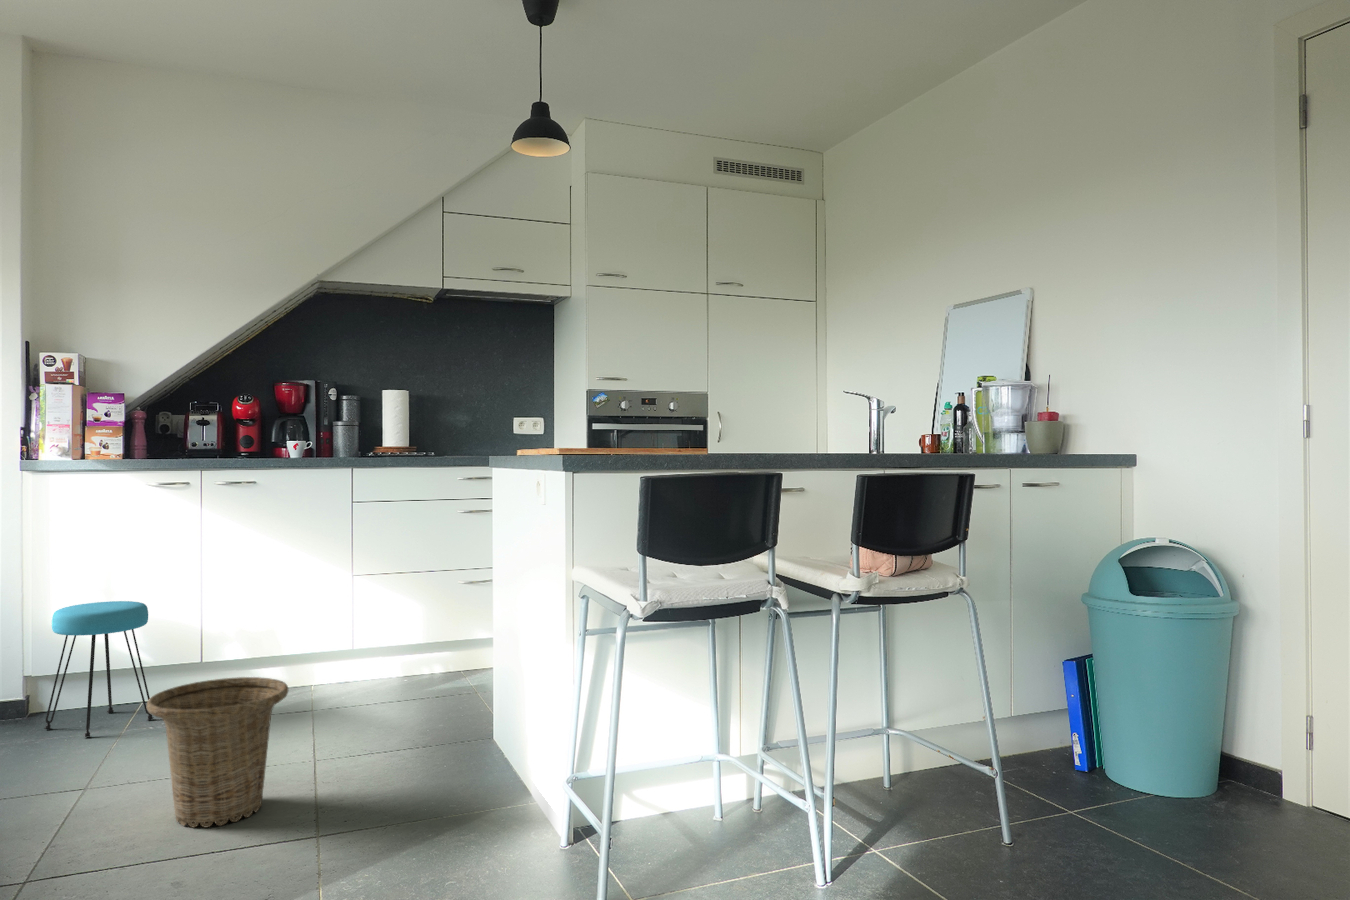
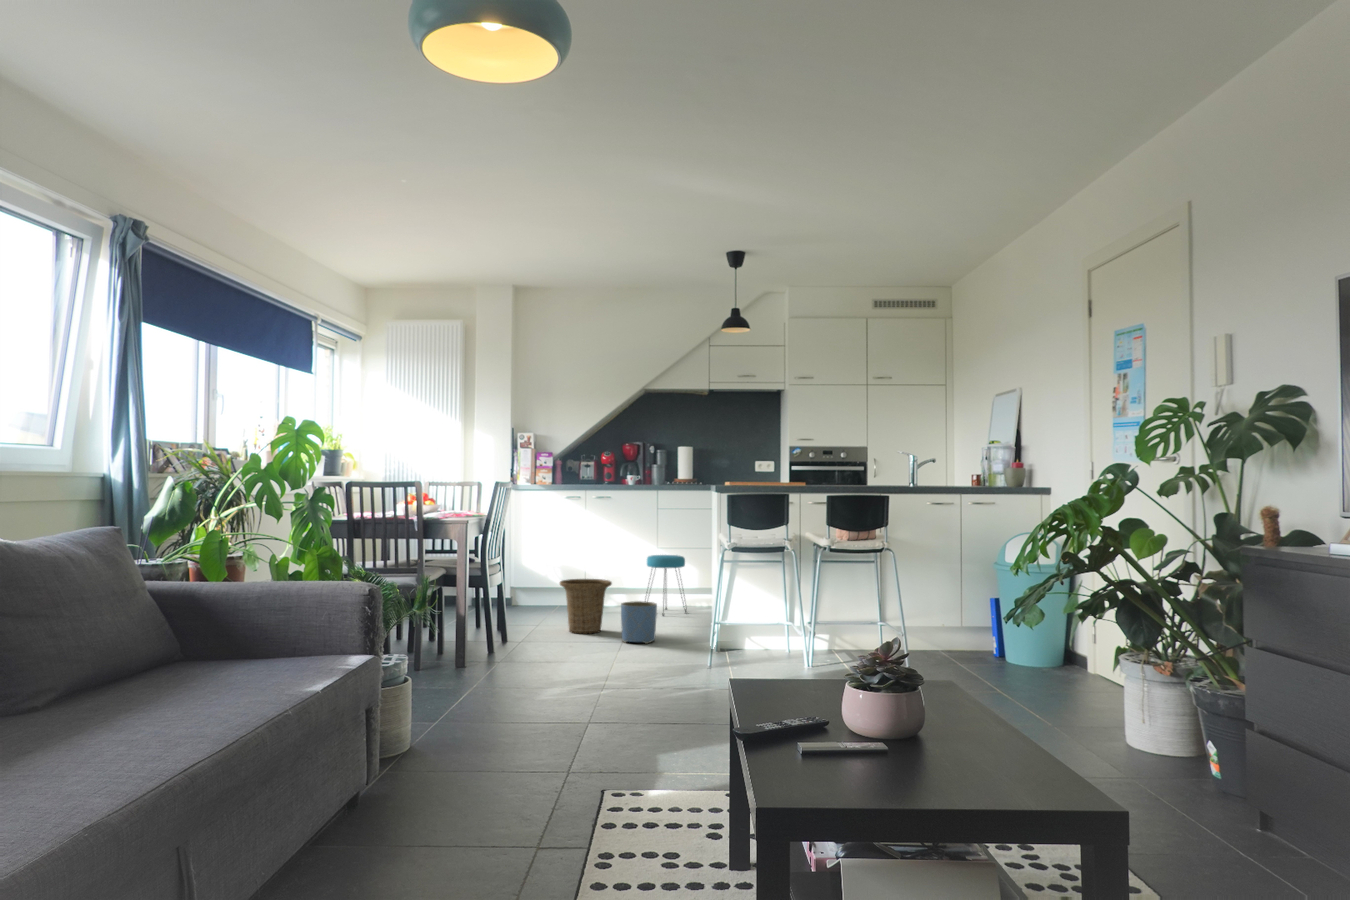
stool: present [44,601,153,737] -> present [647,555,686,615]
planter: none [325,734,418,854] -> present [621,601,657,644]

